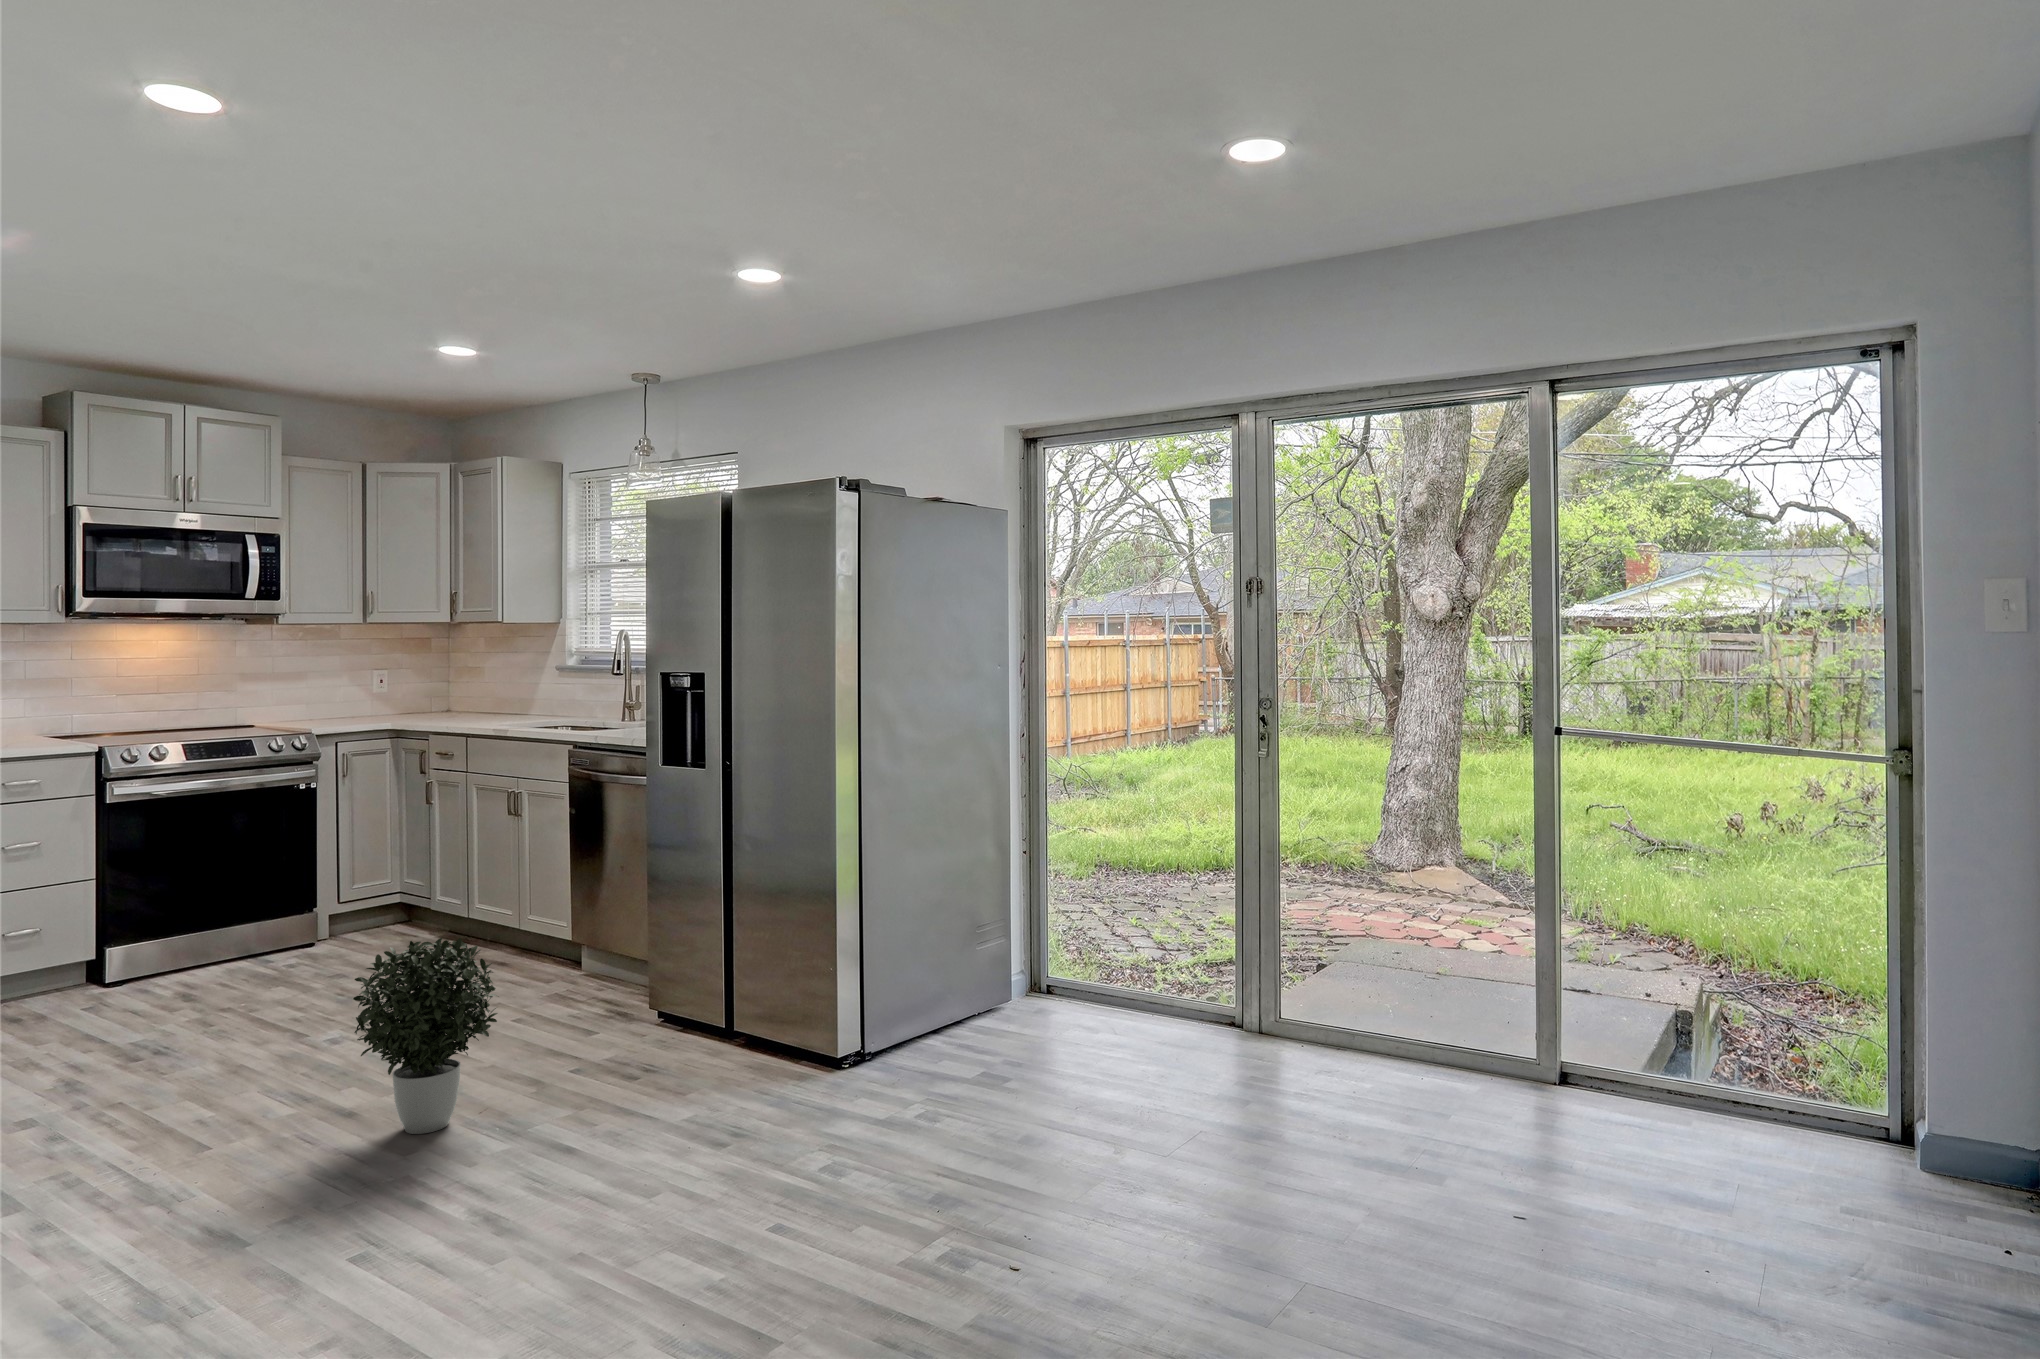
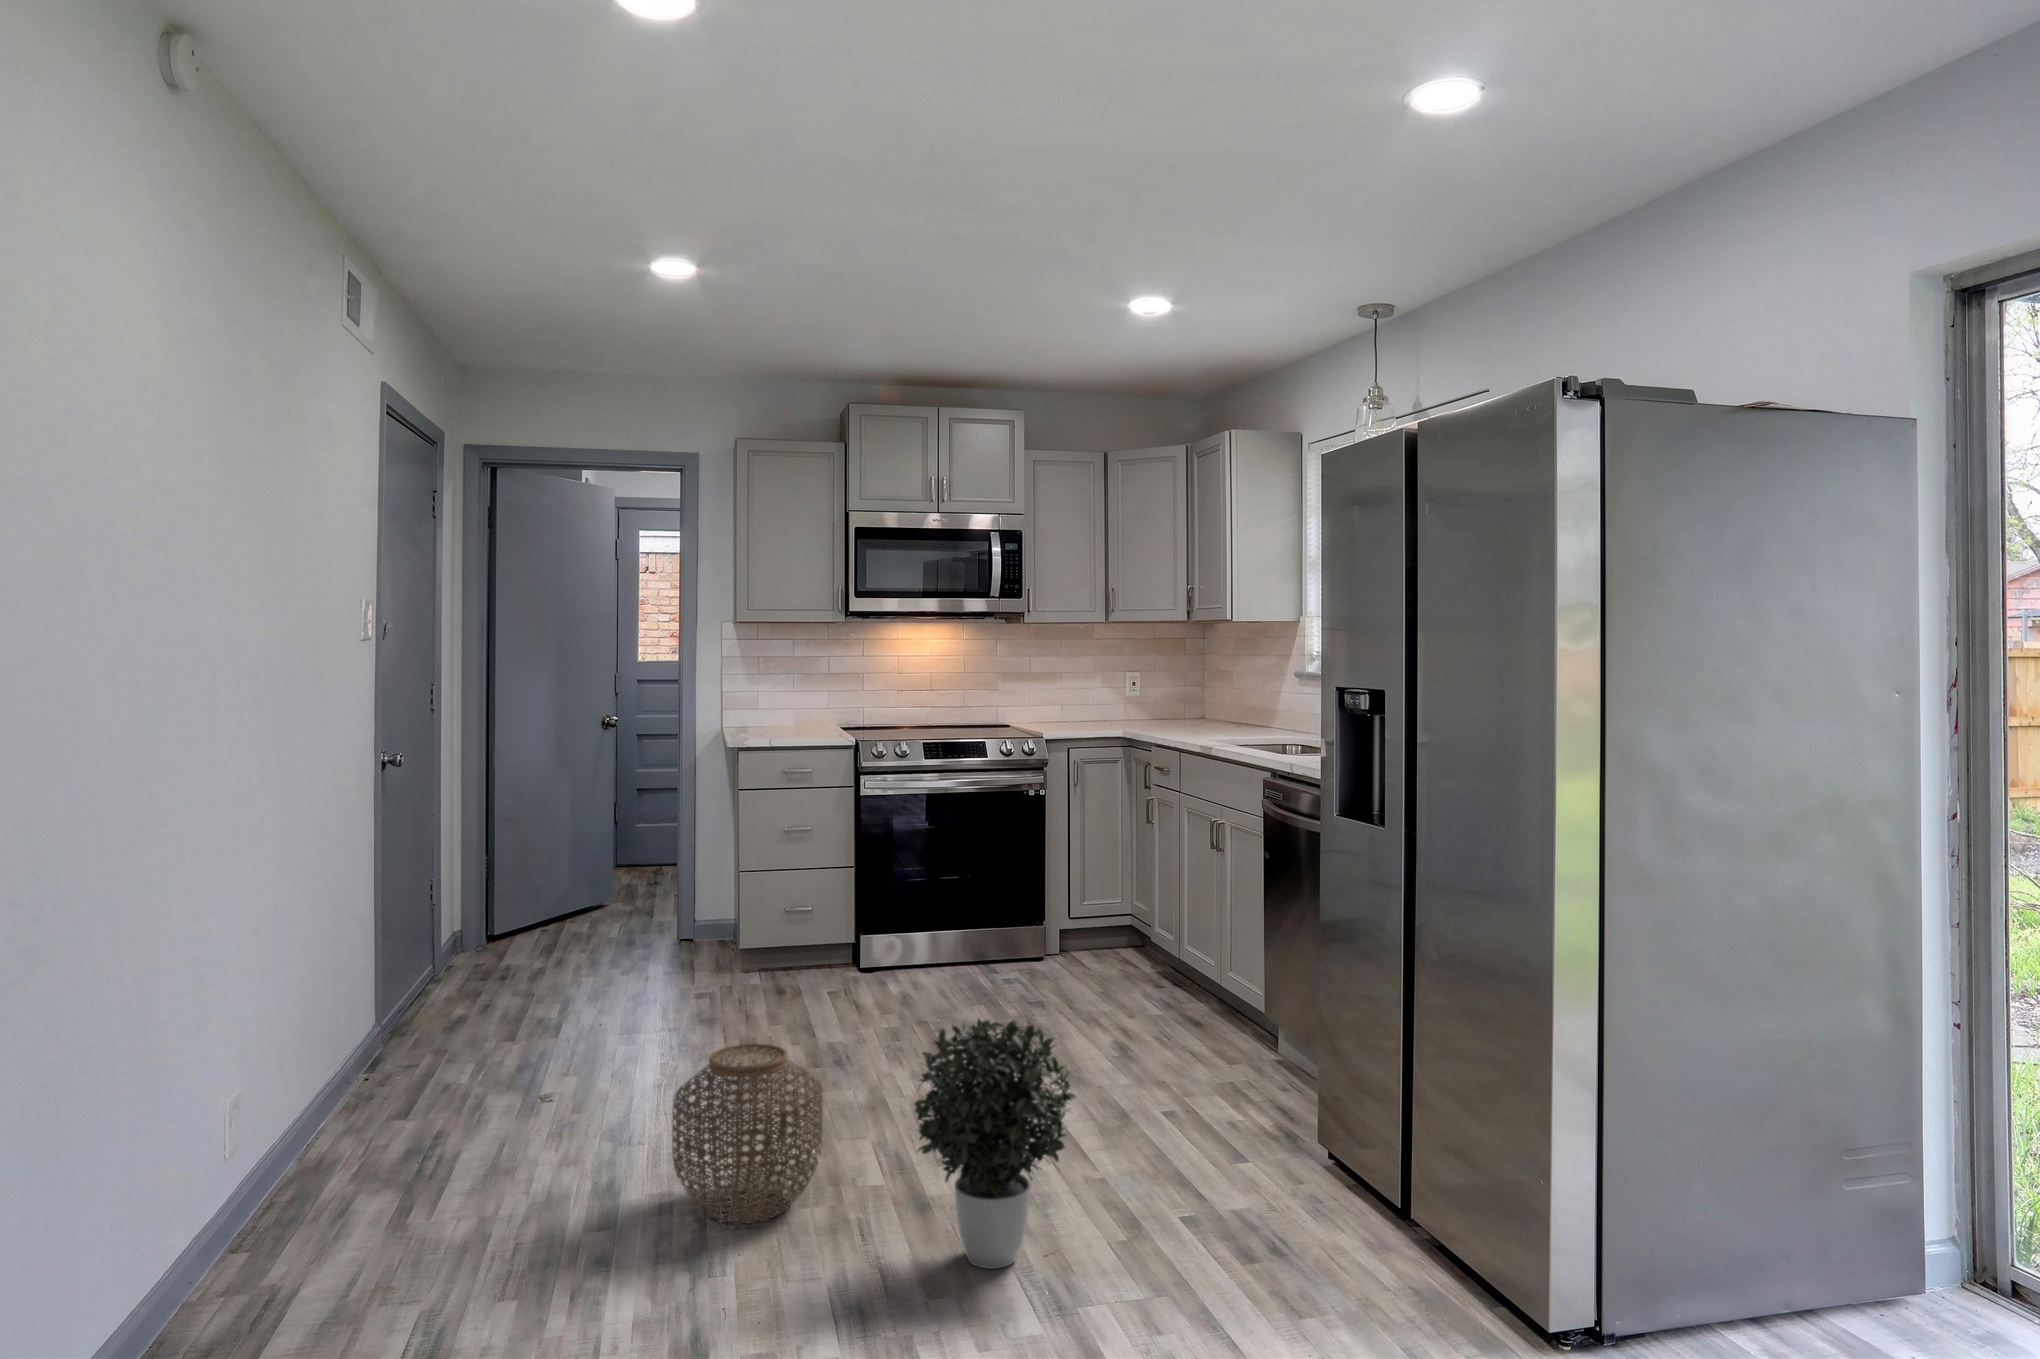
woven basket: none [68,1009,235,1172] -> present [672,1043,823,1223]

